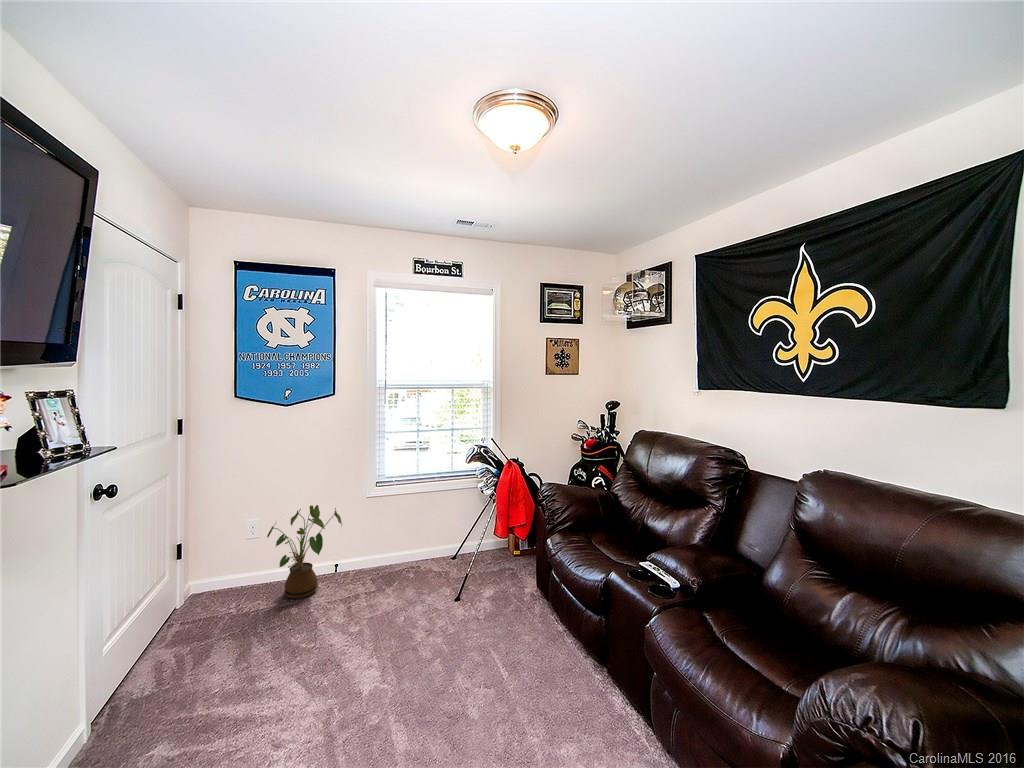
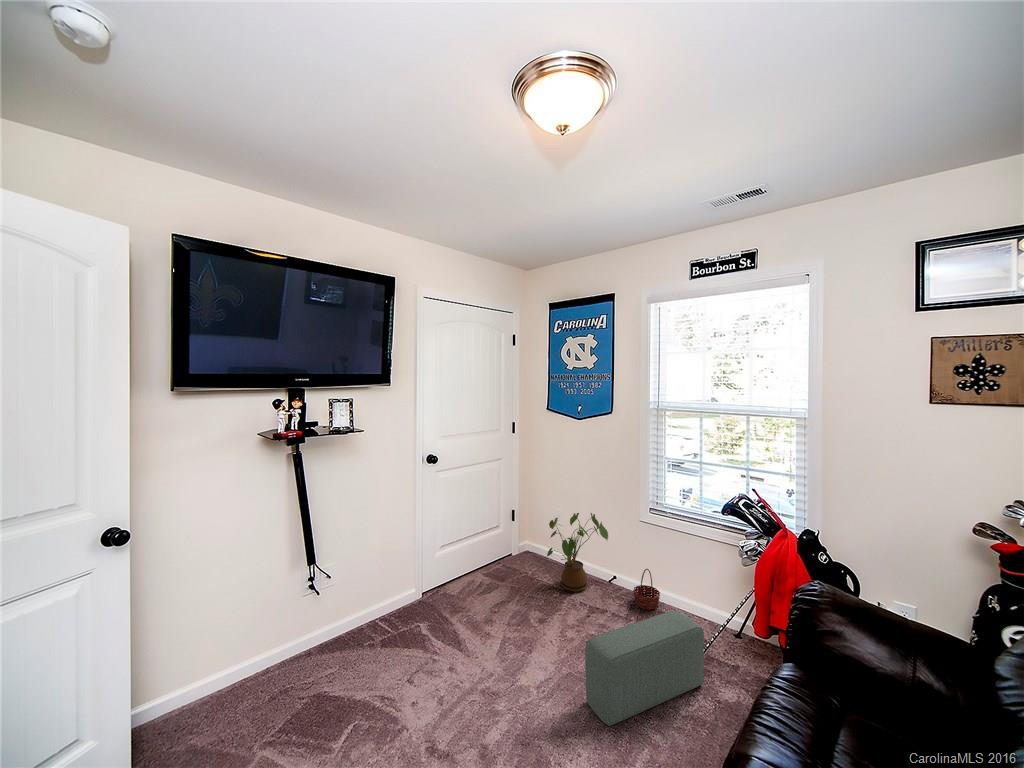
basket: none [368,539,394,577] -> present [633,569,660,610]
pouf: none [426,548,474,651] -> present [585,611,704,726]

